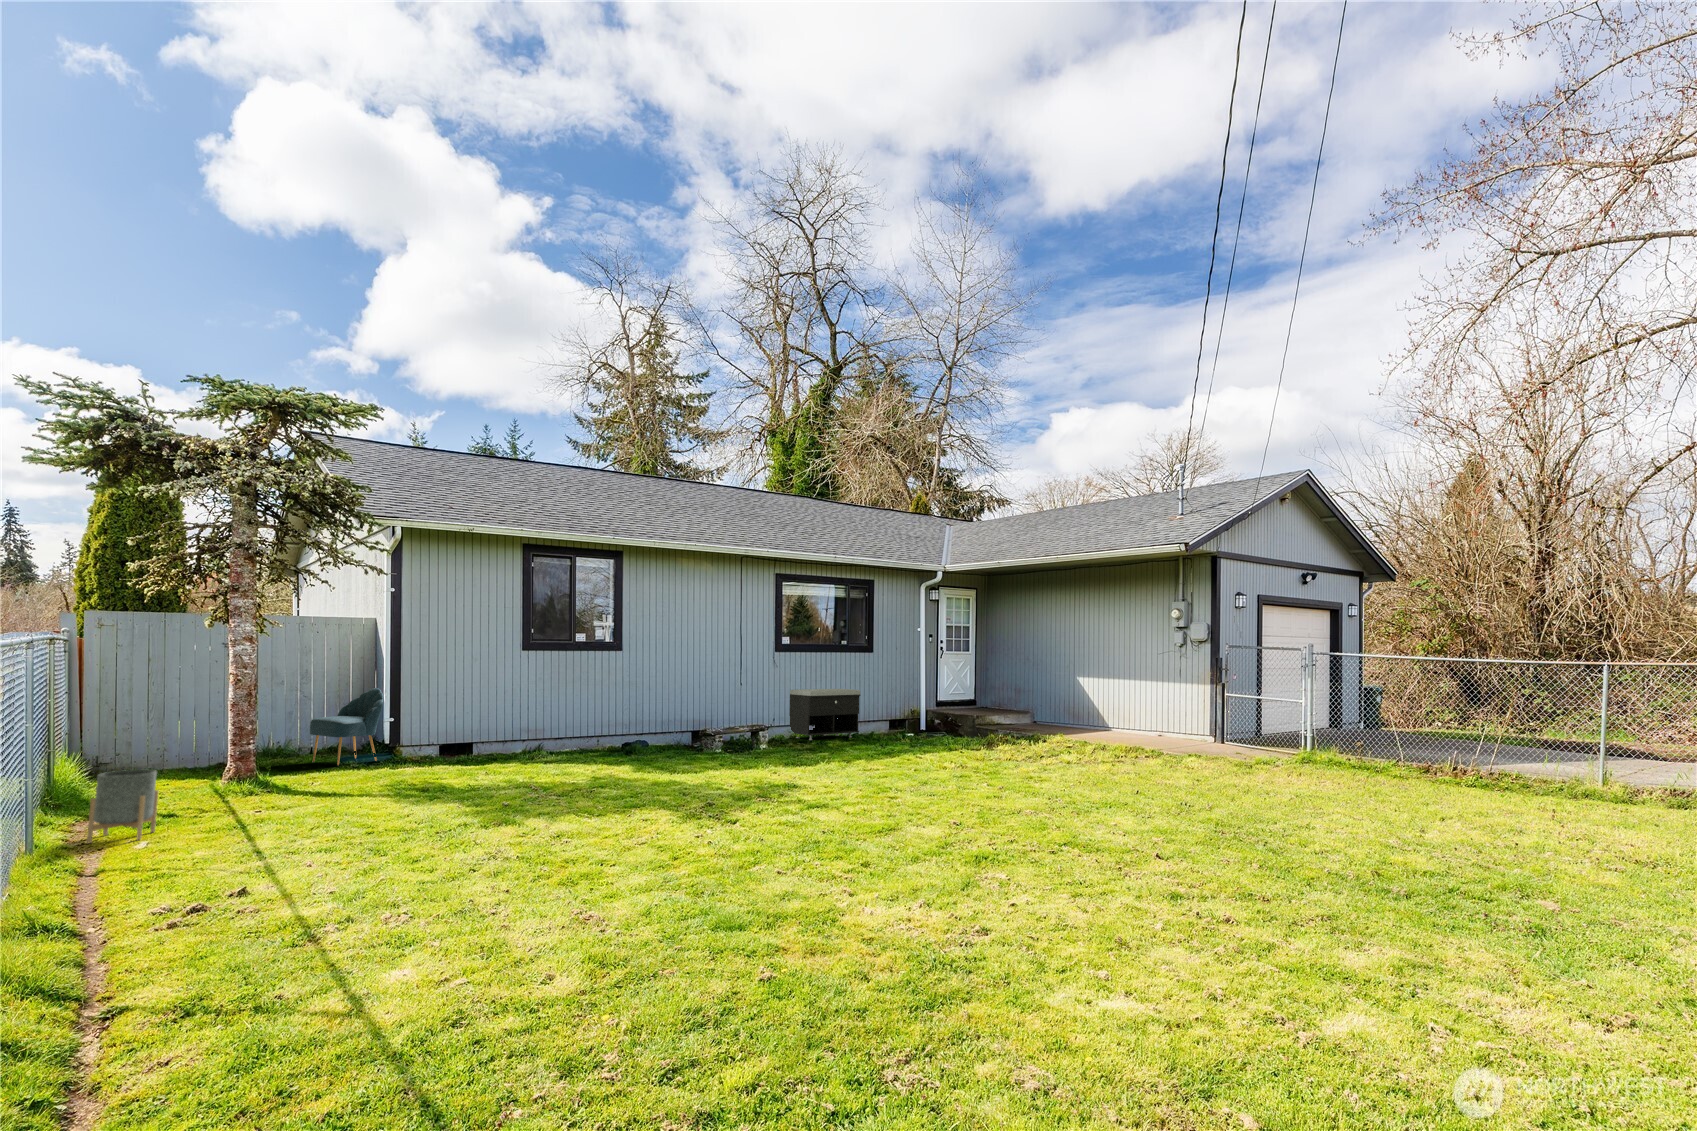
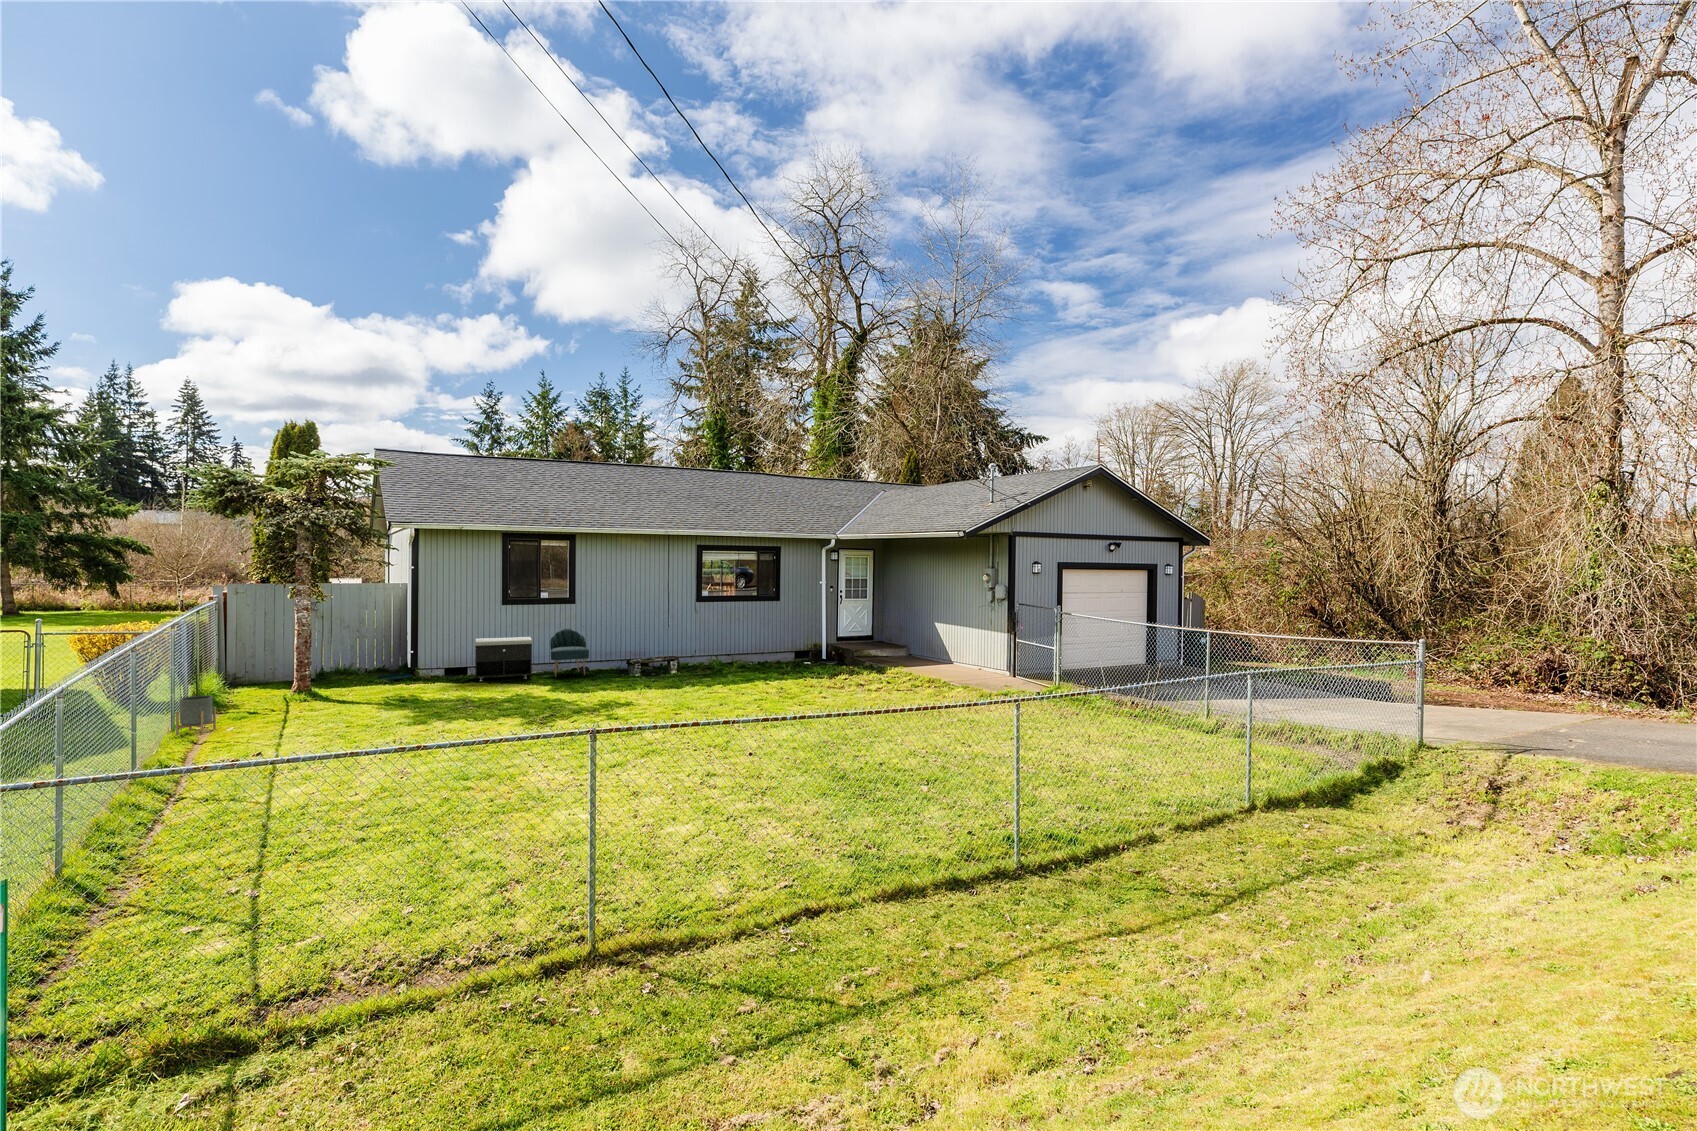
chair: present [310,688,384,766] -> present [550,629,589,677]
storage bench: present [790,689,860,740] -> present [475,637,532,681]

